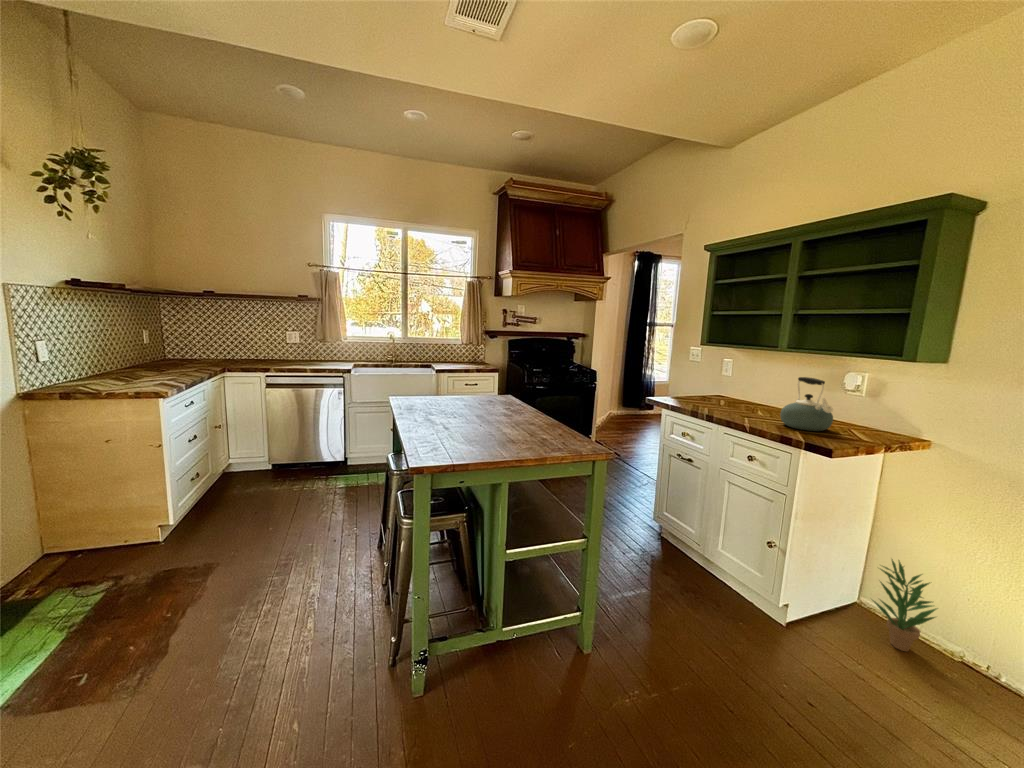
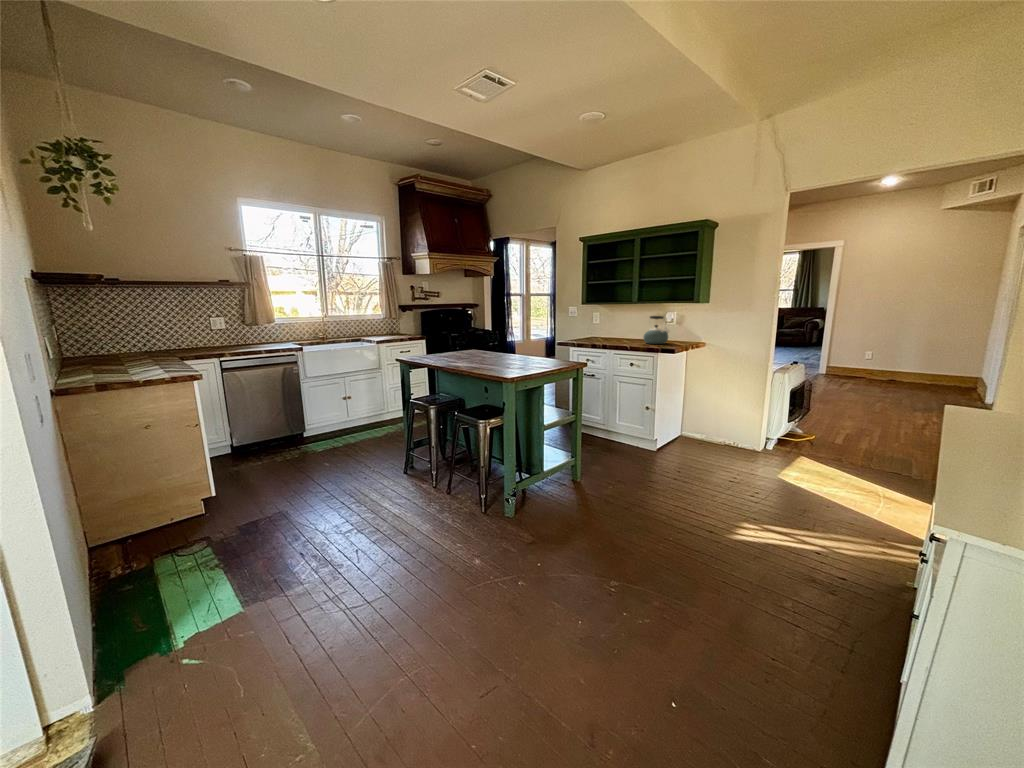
potted plant: present [873,559,937,651] -> none [690,402,716,445]

